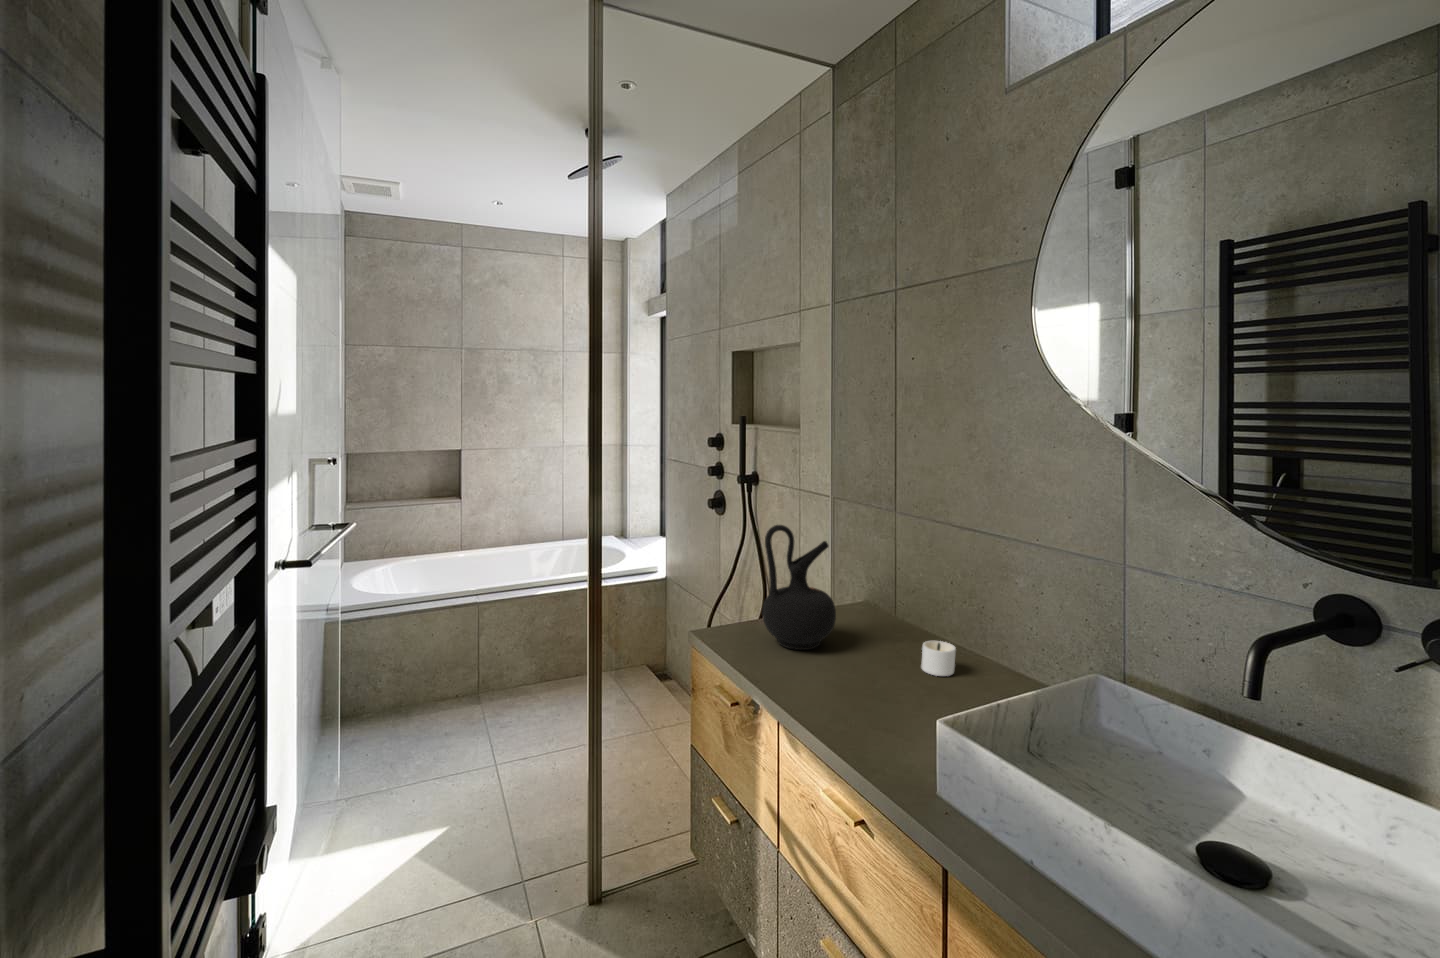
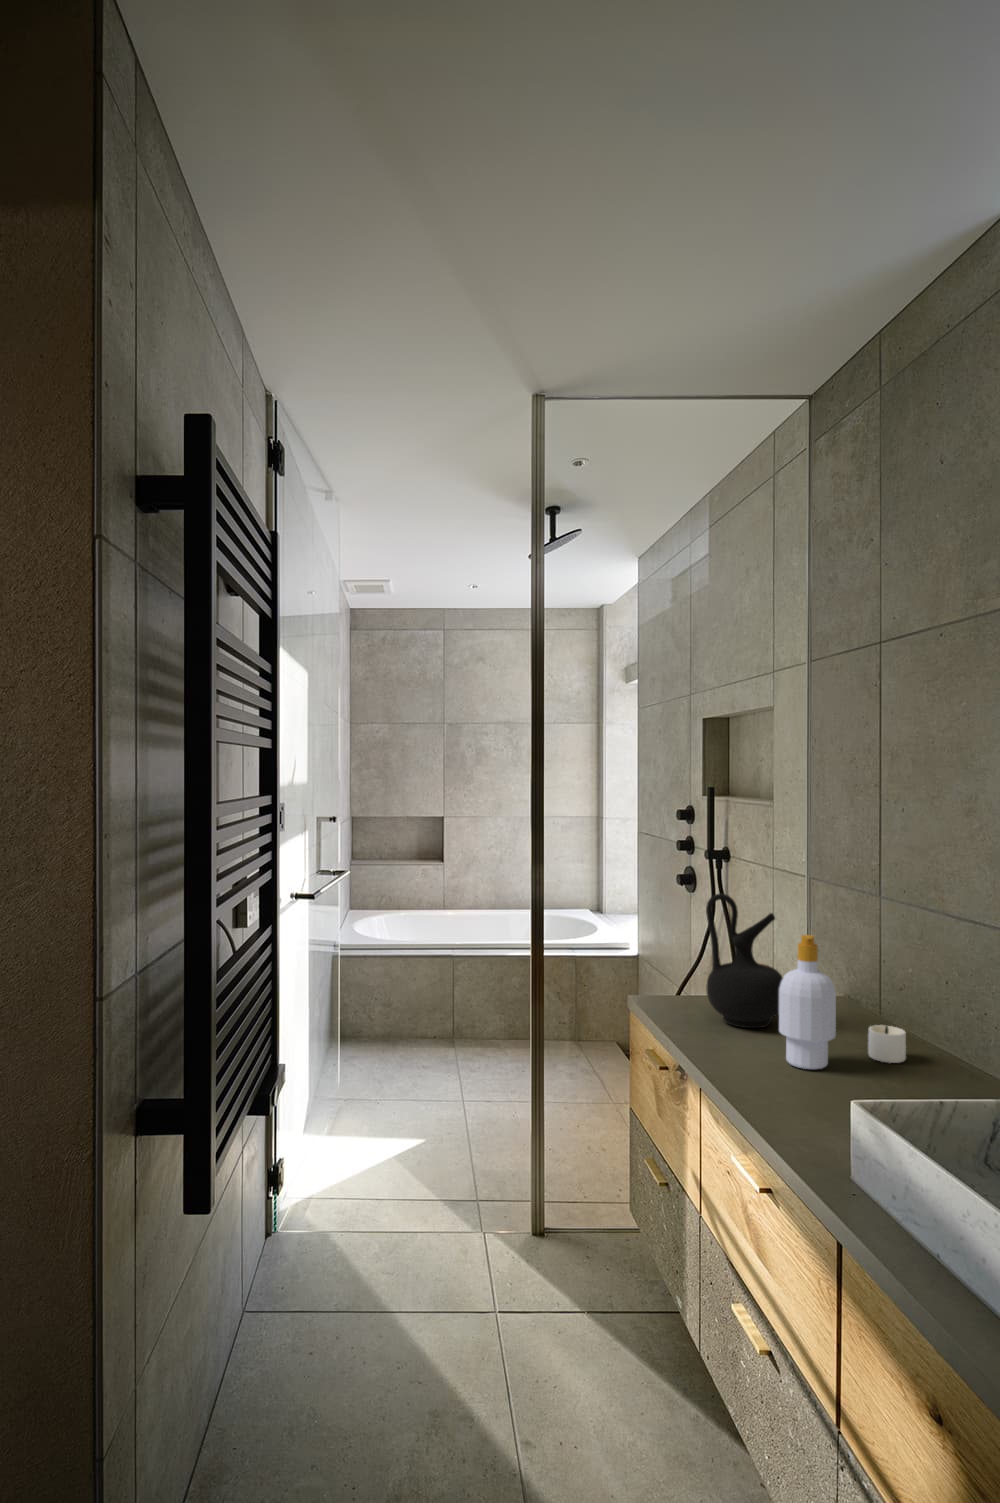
soap bottle: none [854,567,910,695] -> present [779,935,836,1069]

